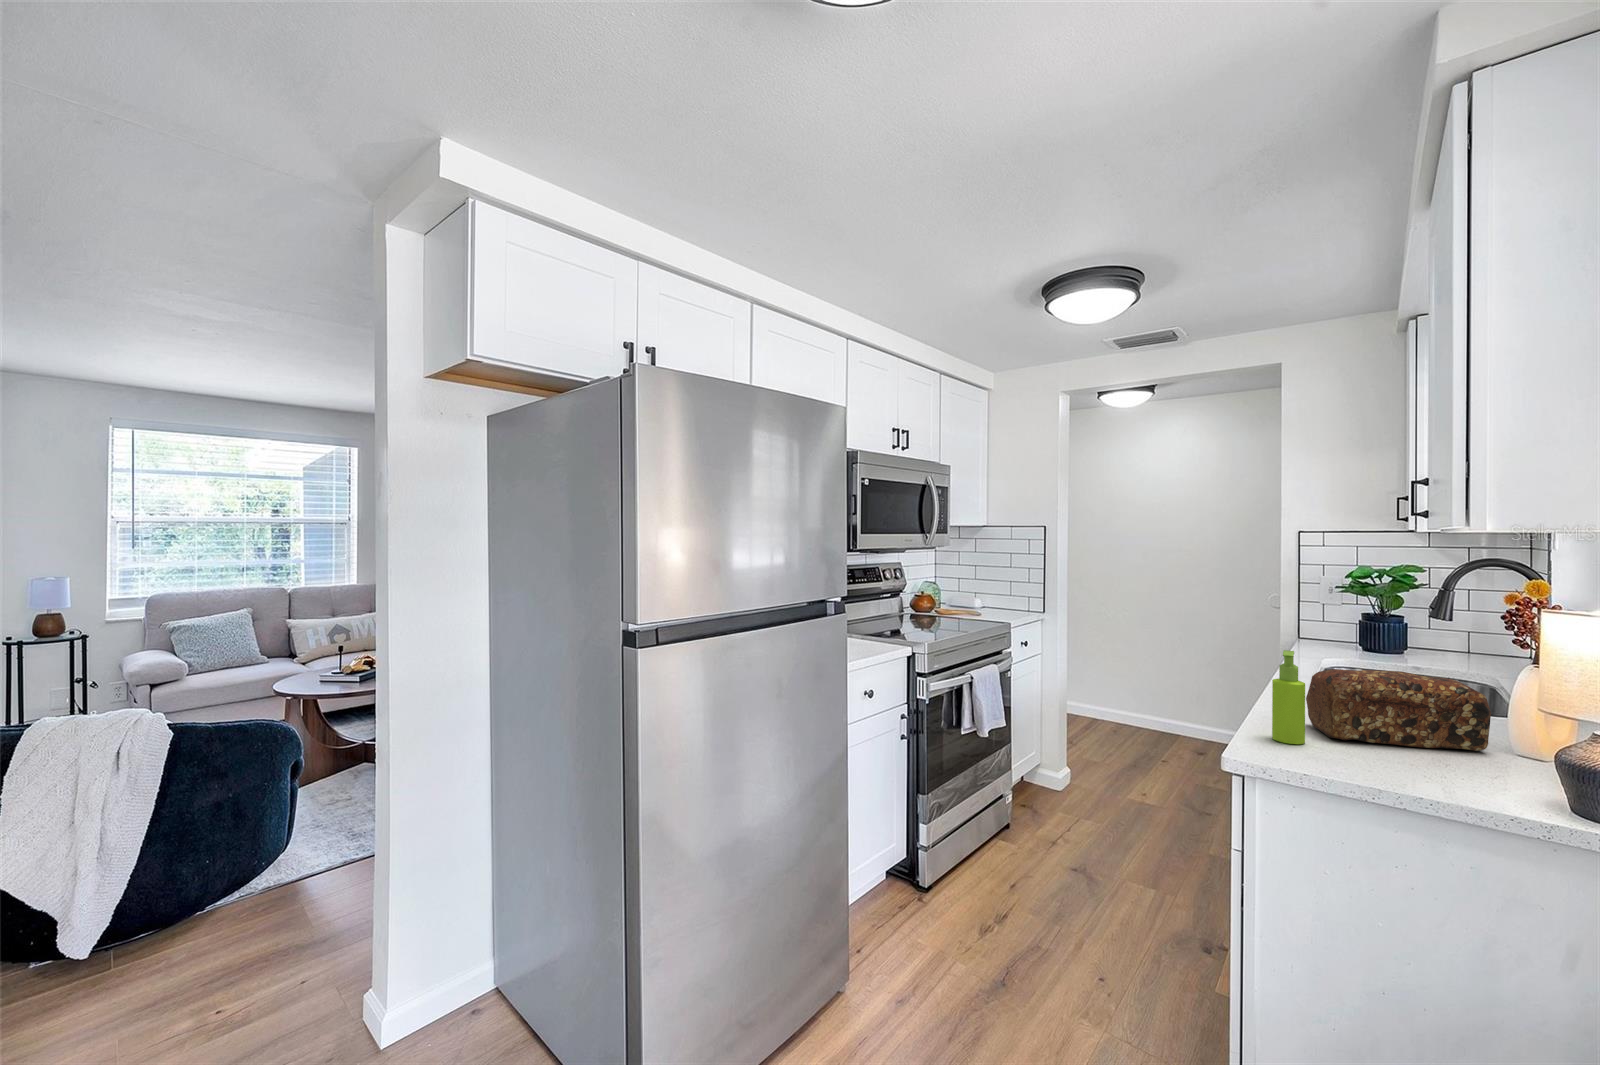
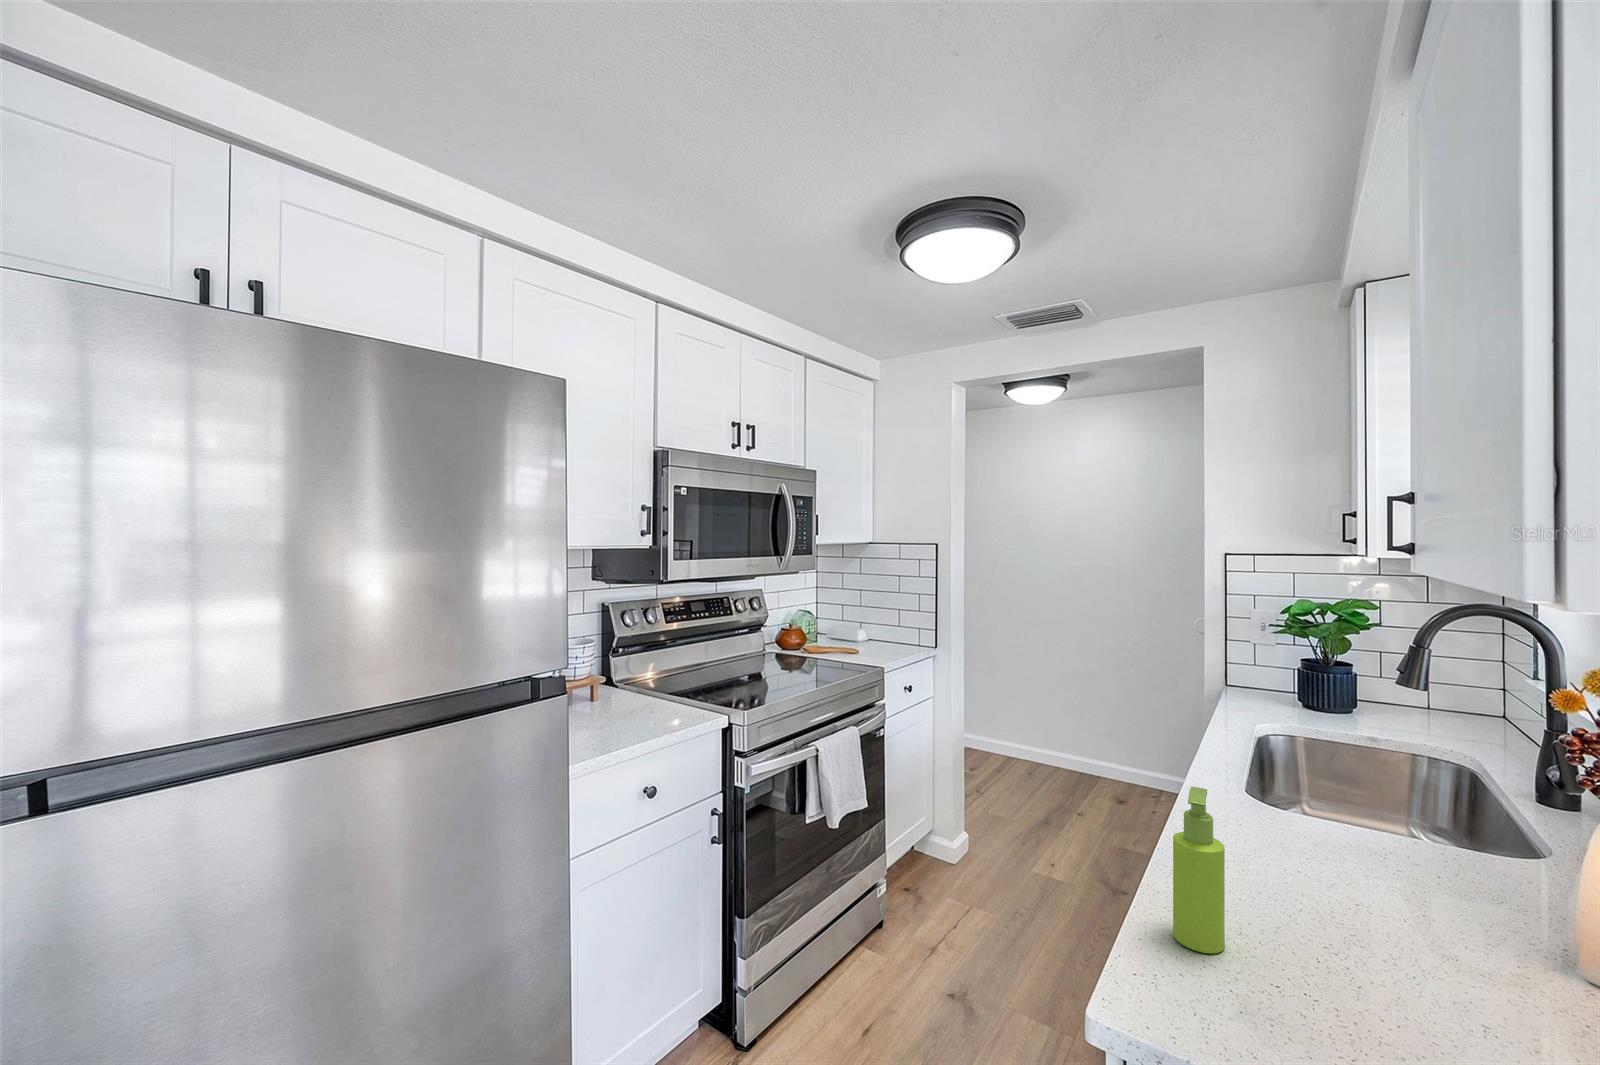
bread loaf: present [1306,669,1491,751] -> none [1228,806,1525,966]

